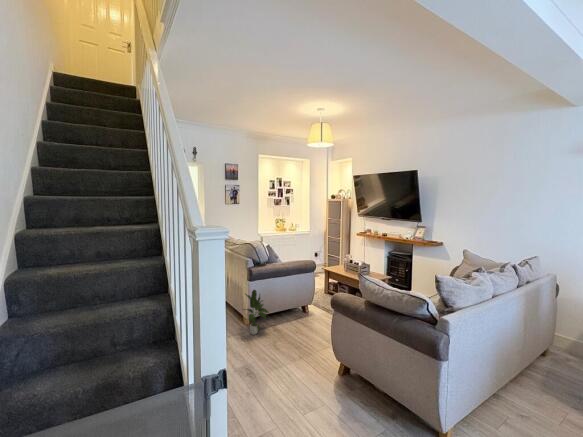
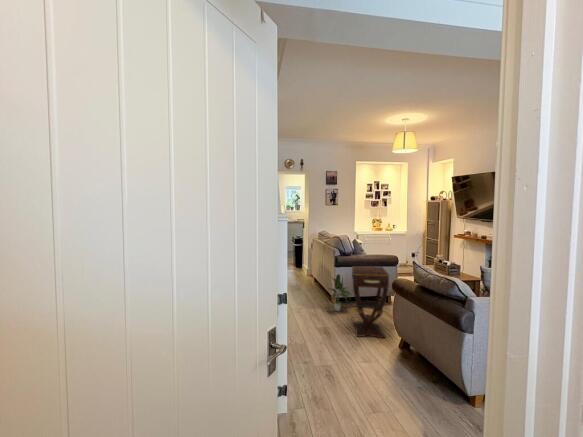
side table: none [274,278,322,368] -> present [352,266,389,338]

